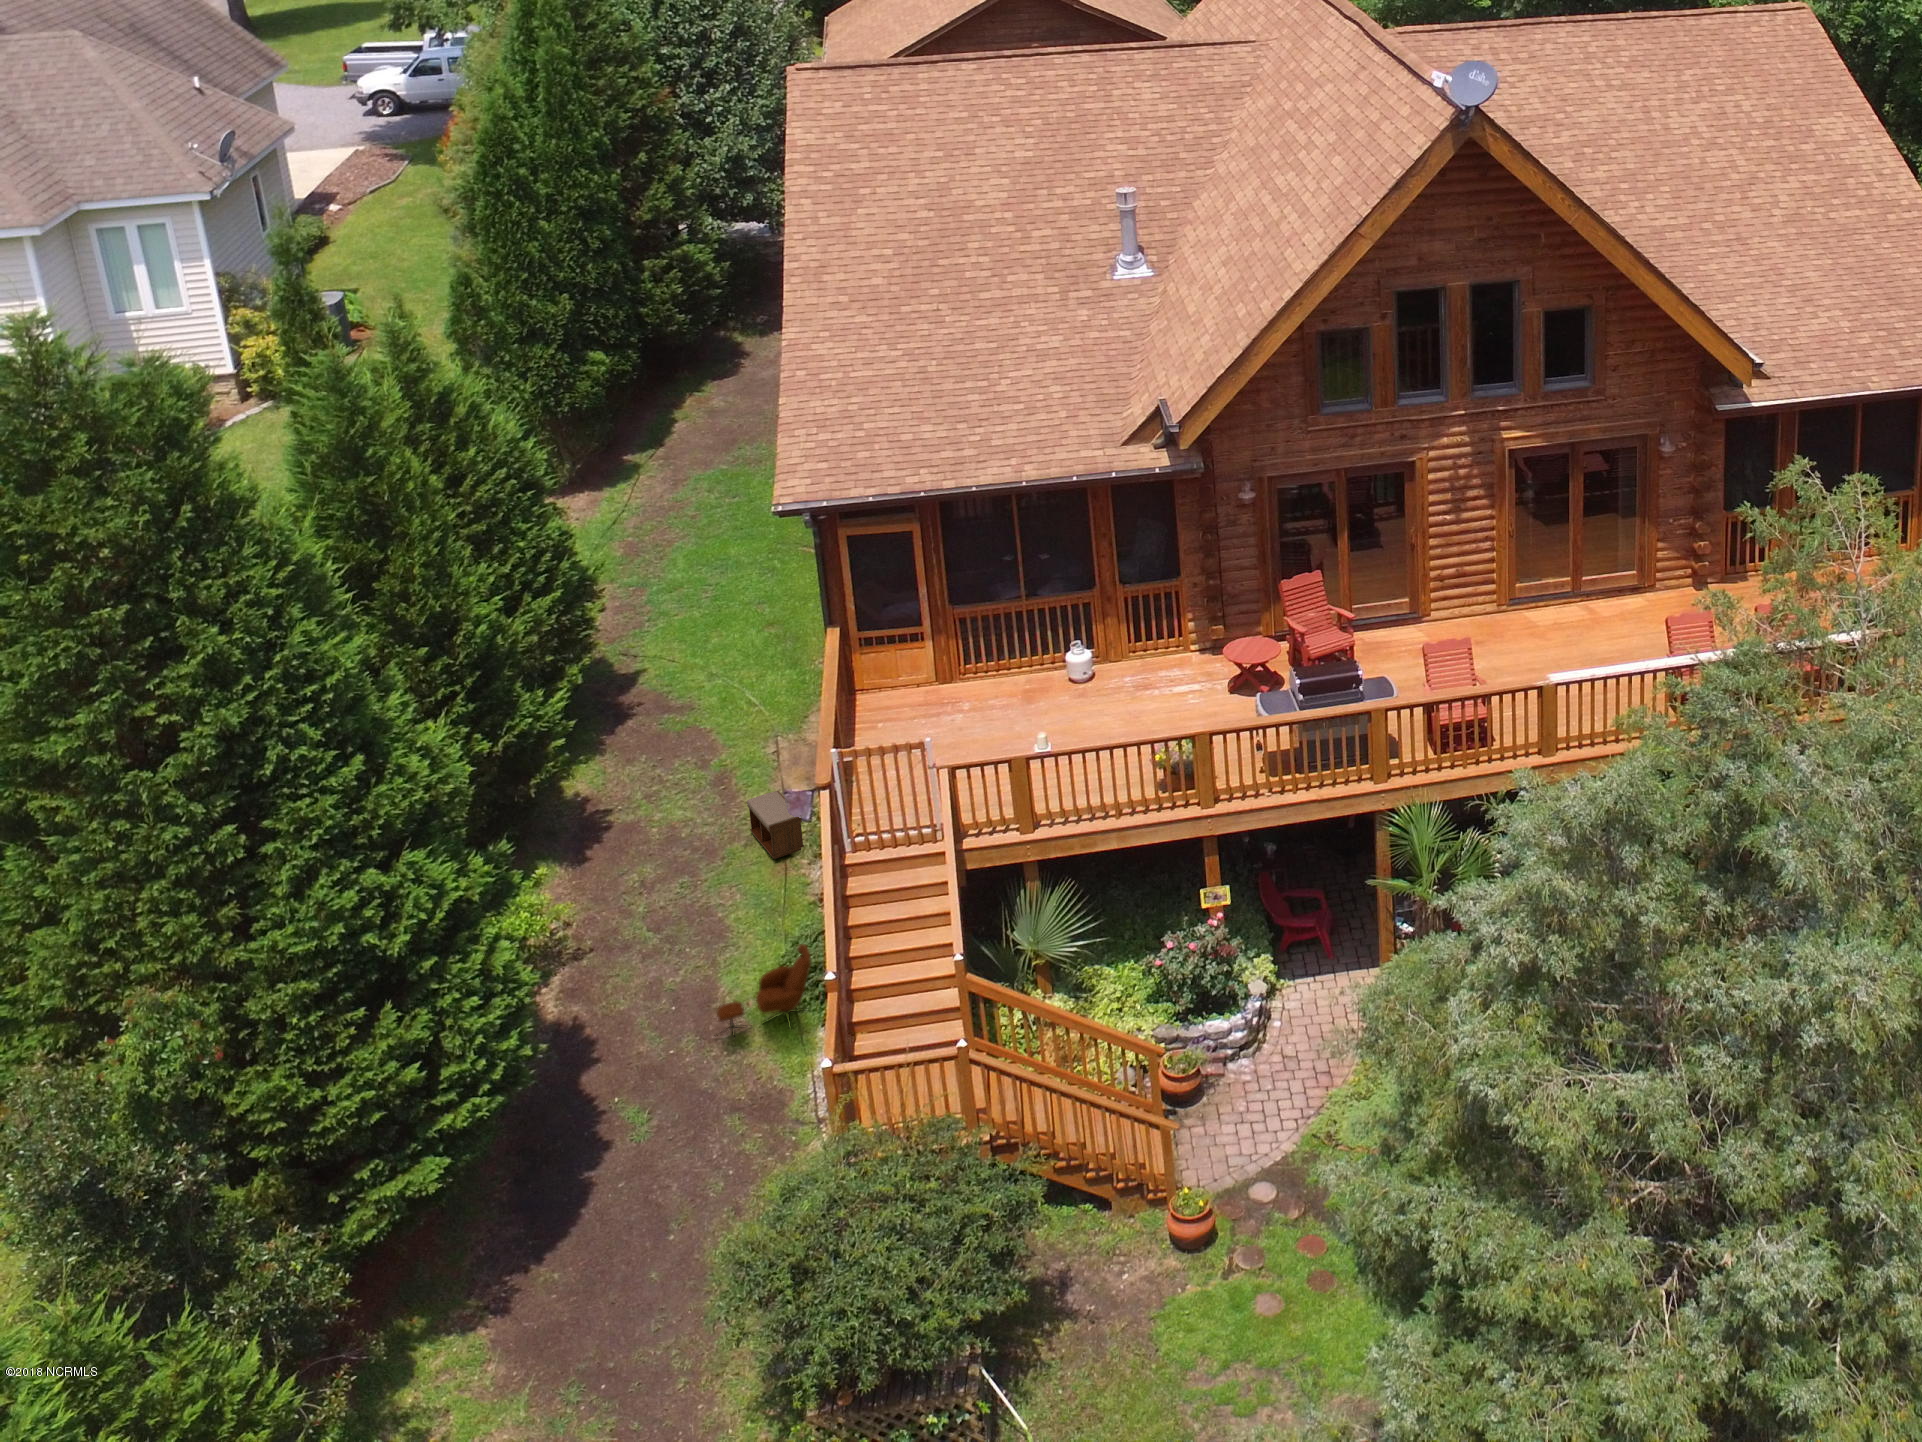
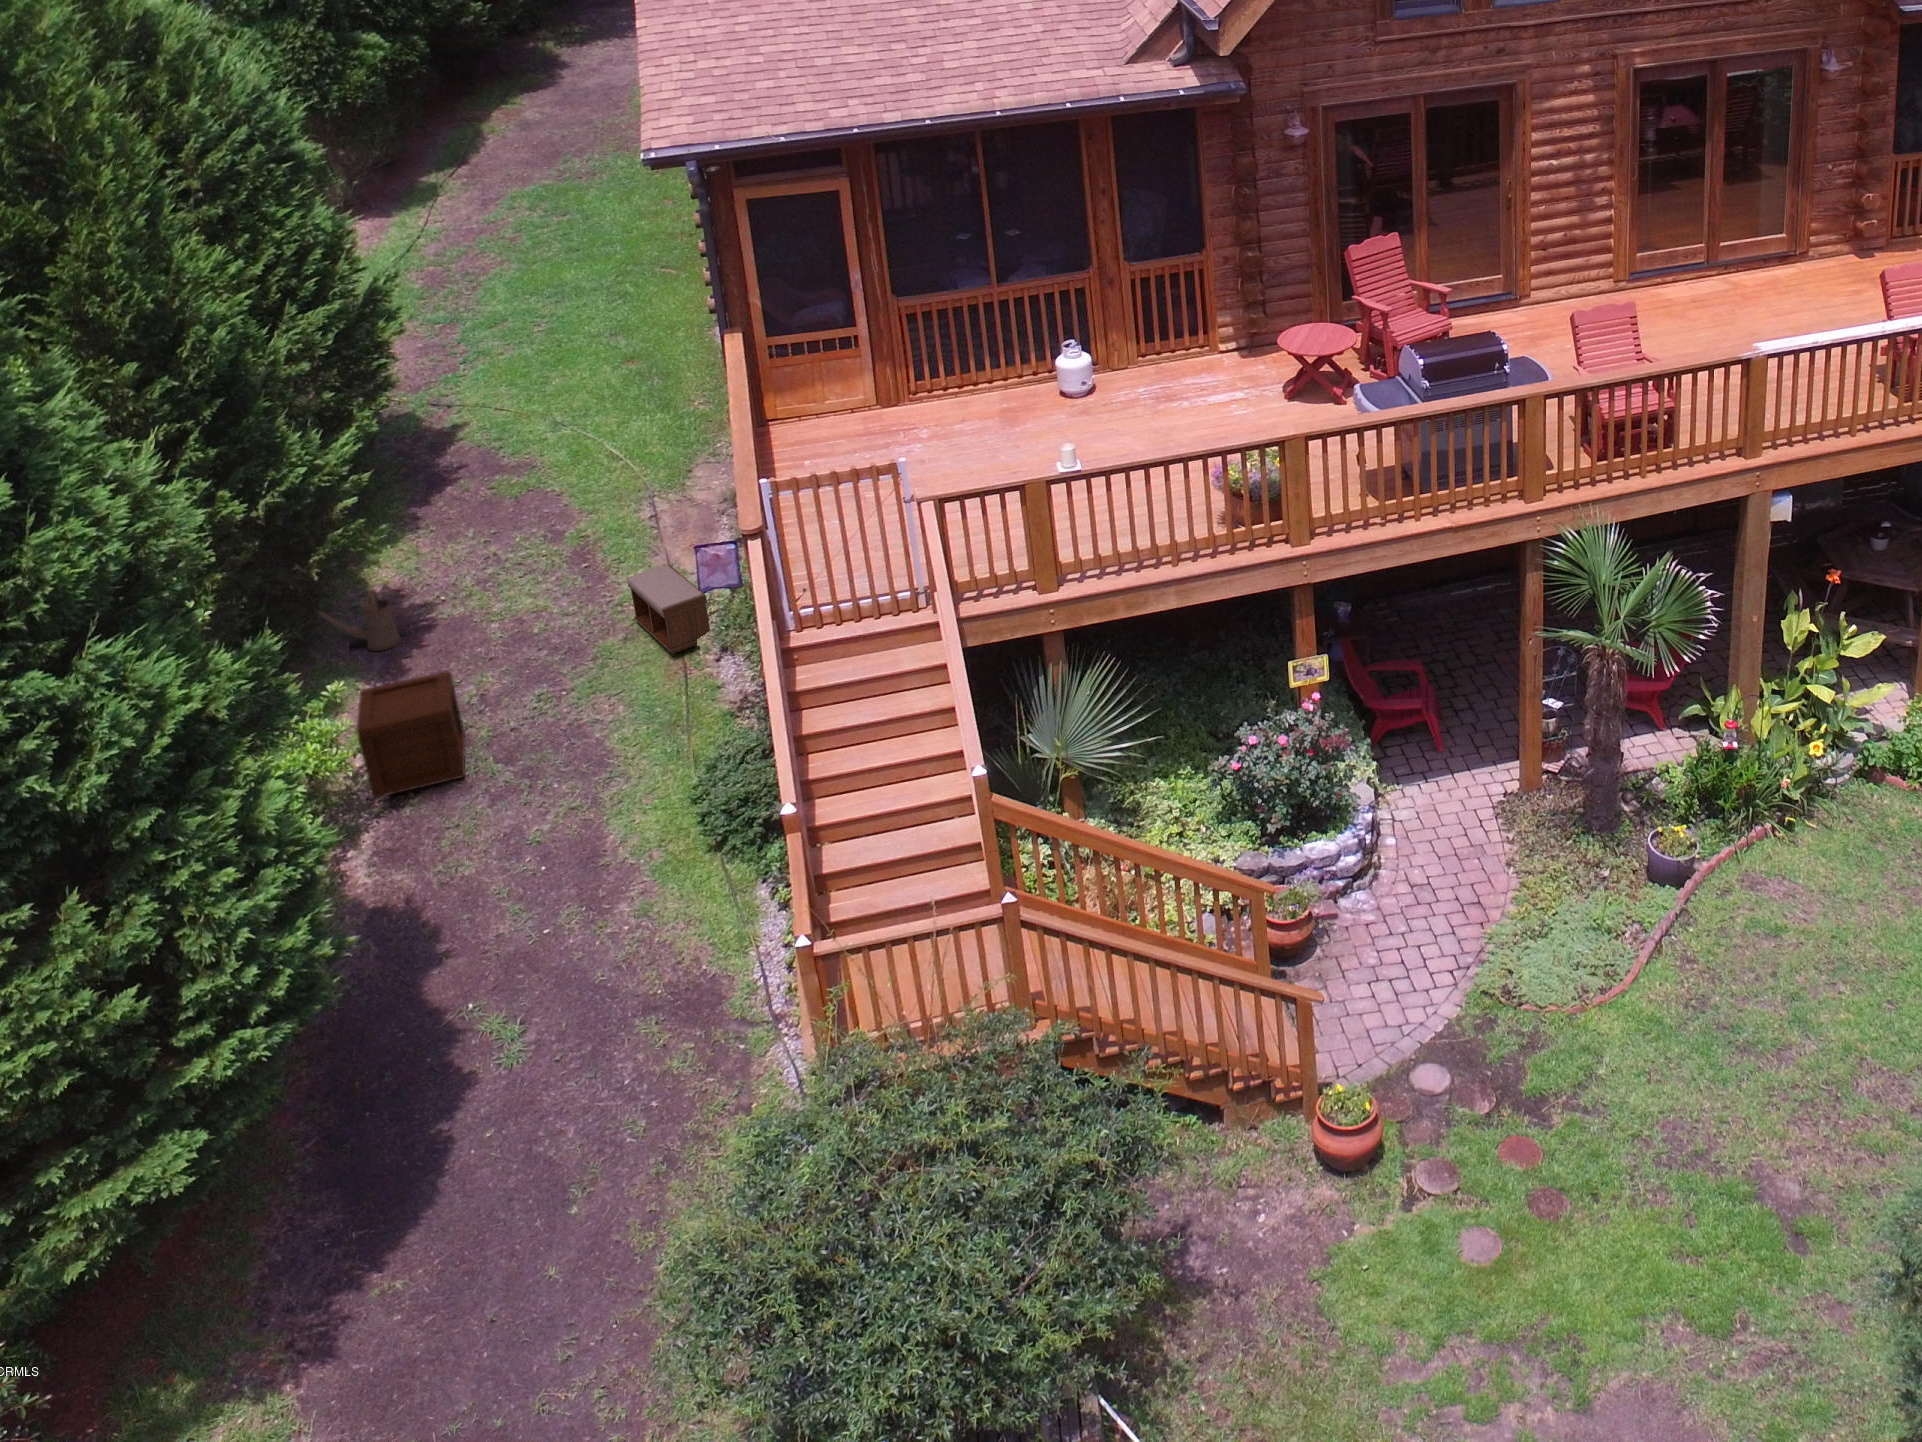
watering can: none [528,800,589,846] -> present [319,590,406,651]
wooden crate: none [550,865,623,956] -> present [356,671,465,798]
lounge chair: present [717,944,811,1036] -> none [613,763,752,904]

